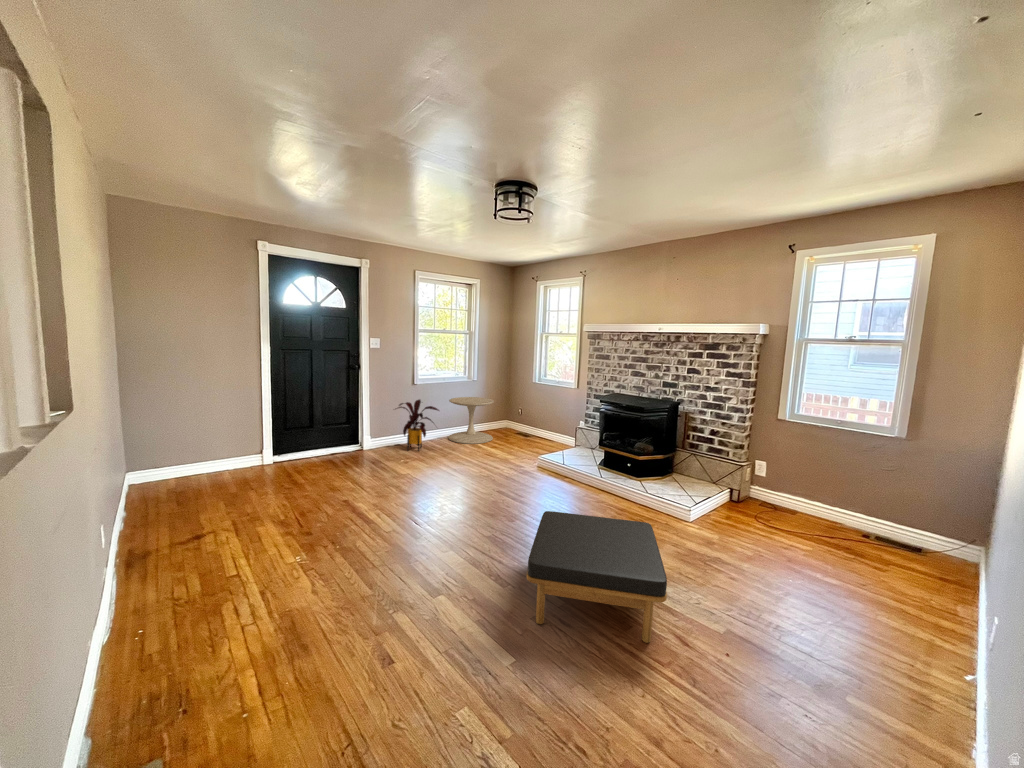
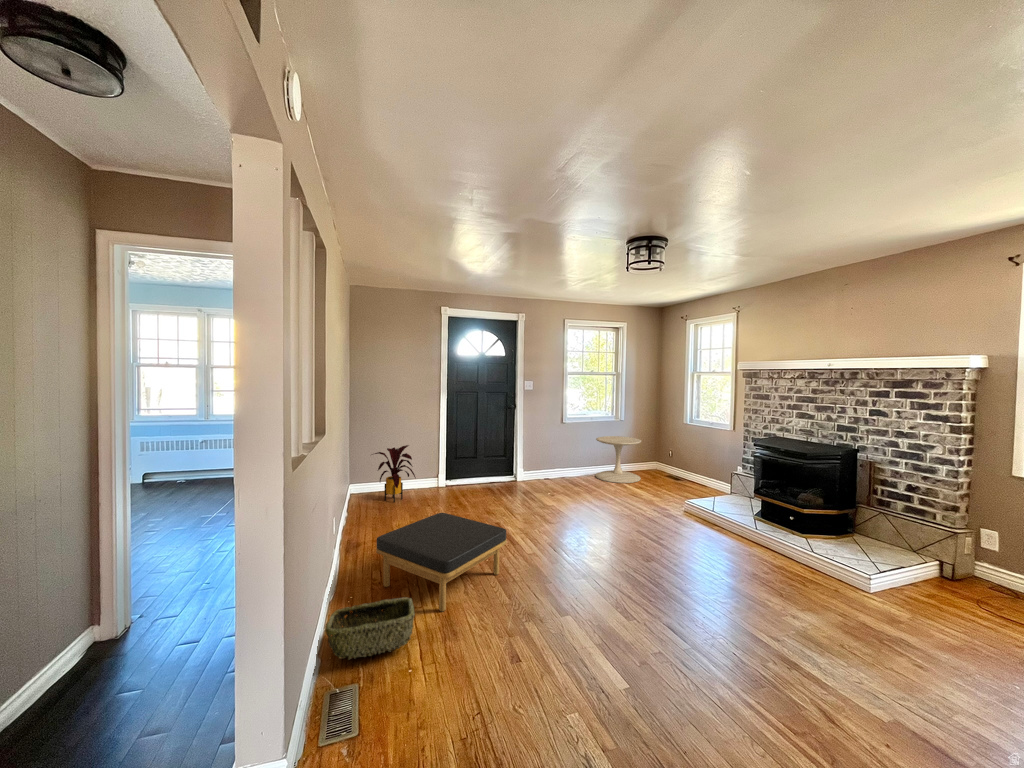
house plant: present [398,400,439,451] -> present [372,445,416,502]
ottoman: present [527,511,667,643] -> present [376,513,507,611]
woven basket: none [95,618,247,730] -> present [325,597,415,659]

